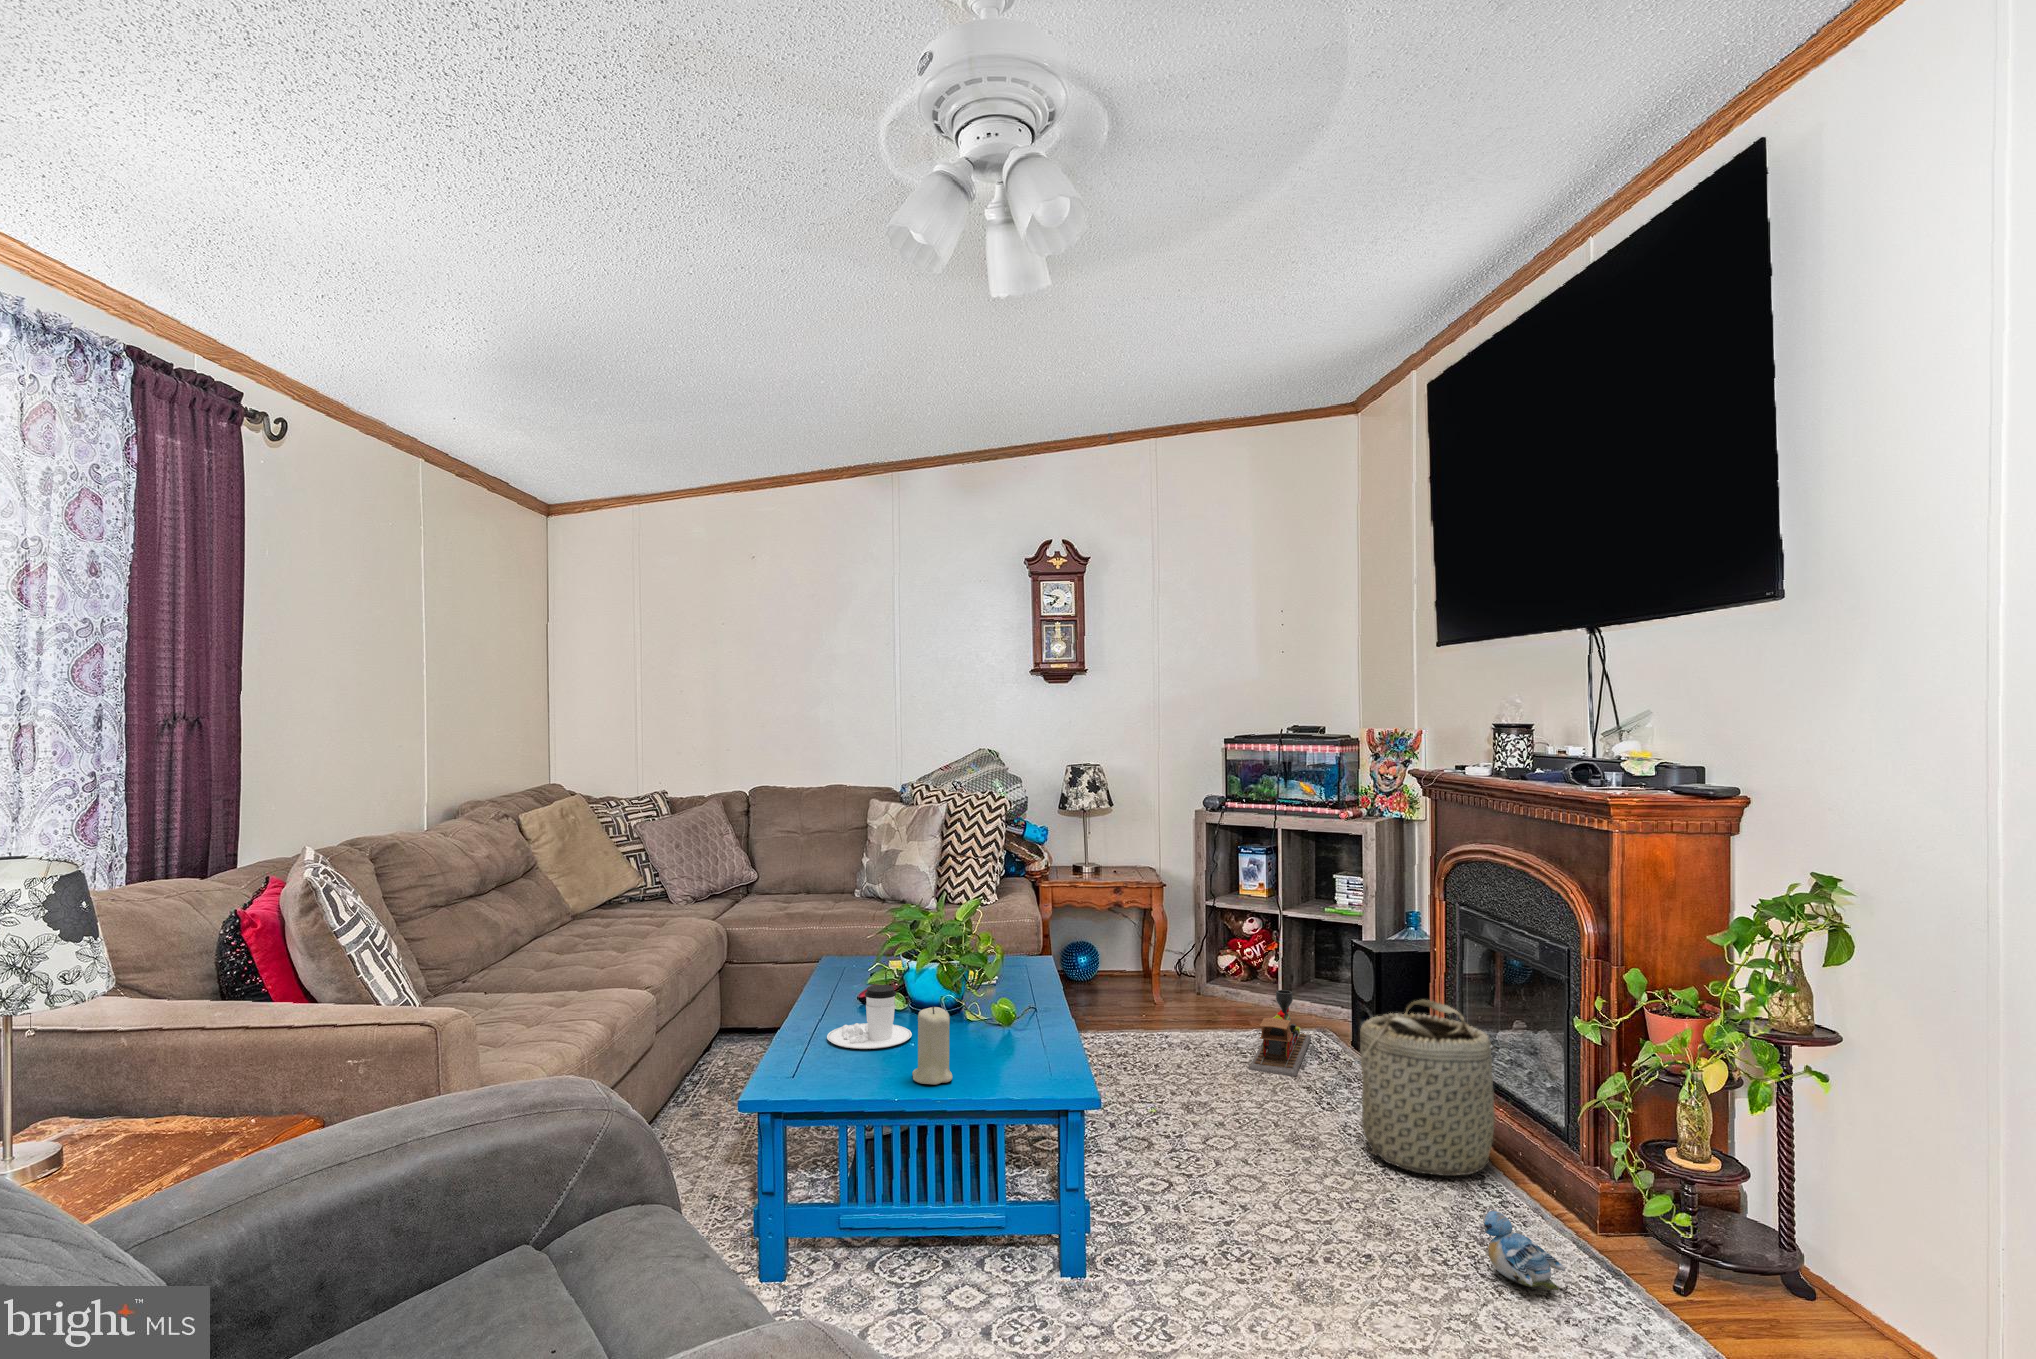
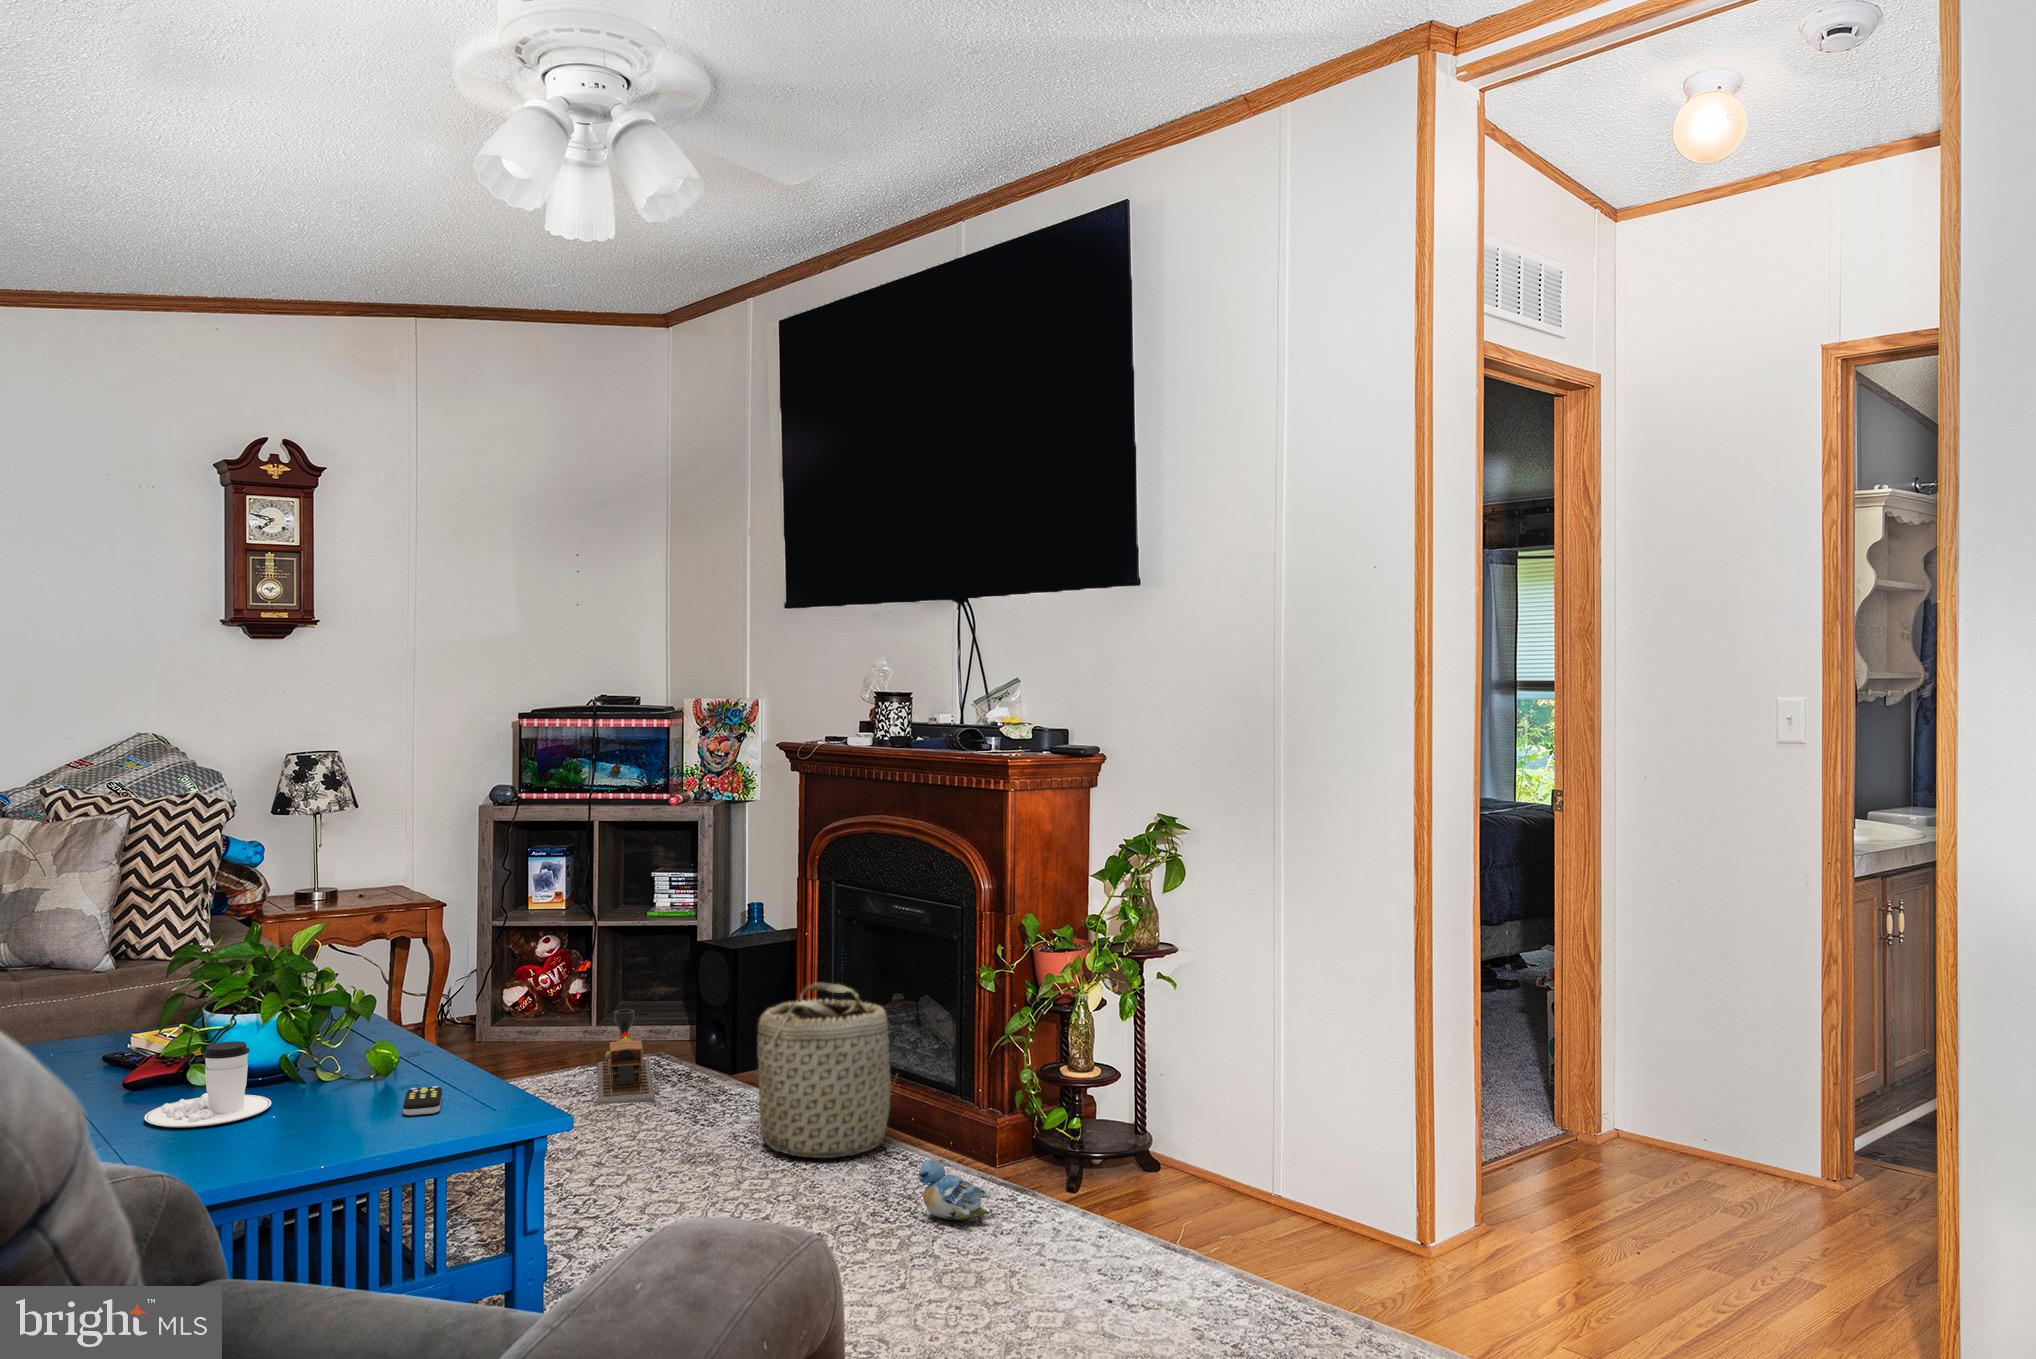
candle: present [912,1007,952,1084] -> none [321,1045,381,1140]
remote control: none [981,1046,1023,1073] -> present [403,1086,442,1115]

